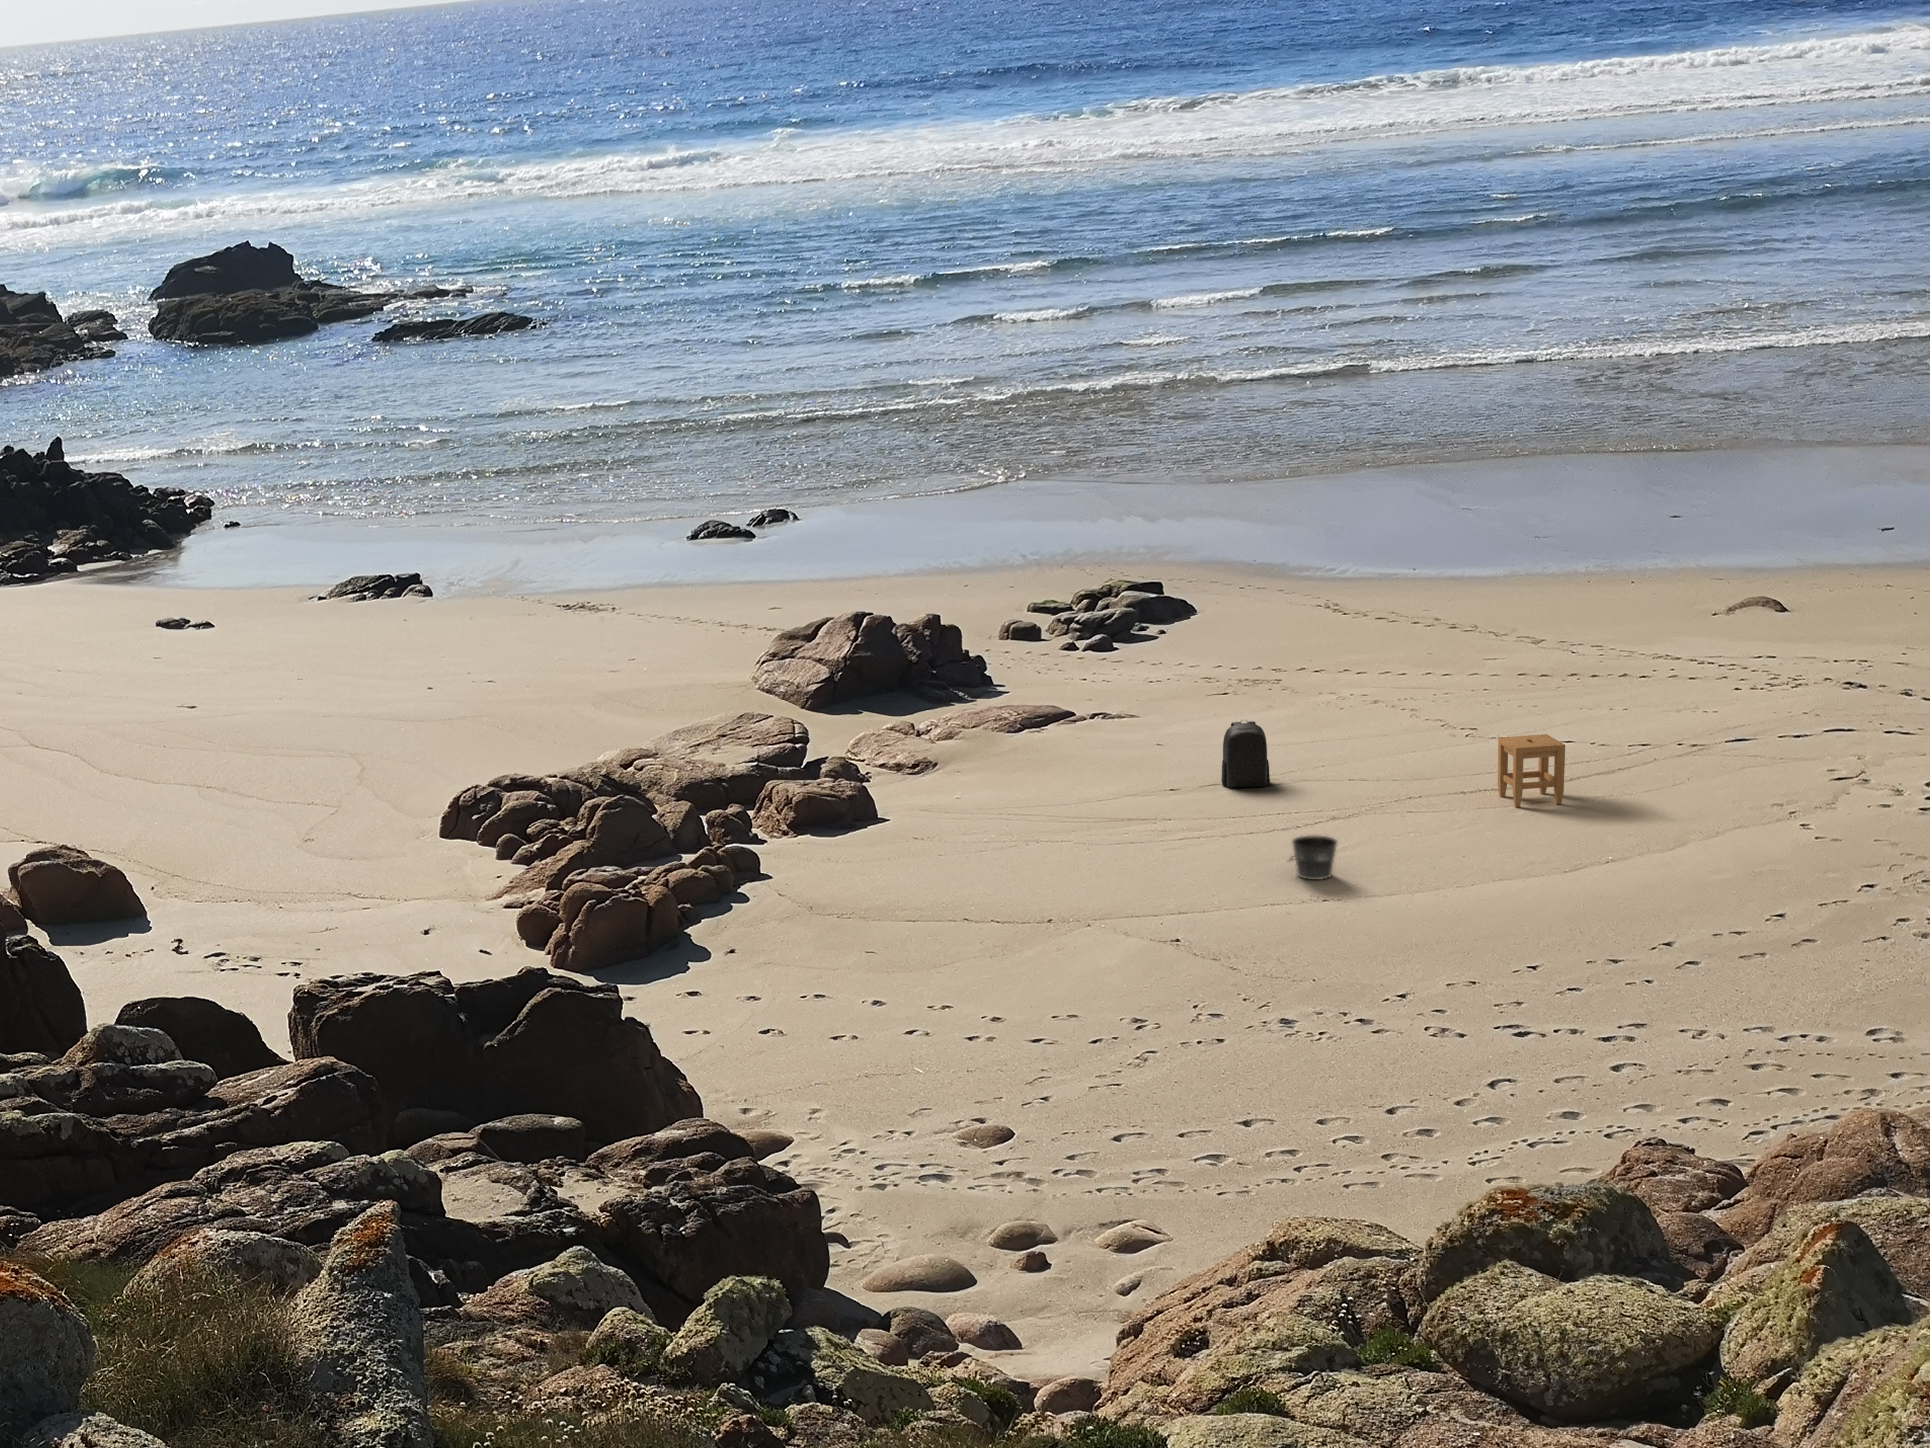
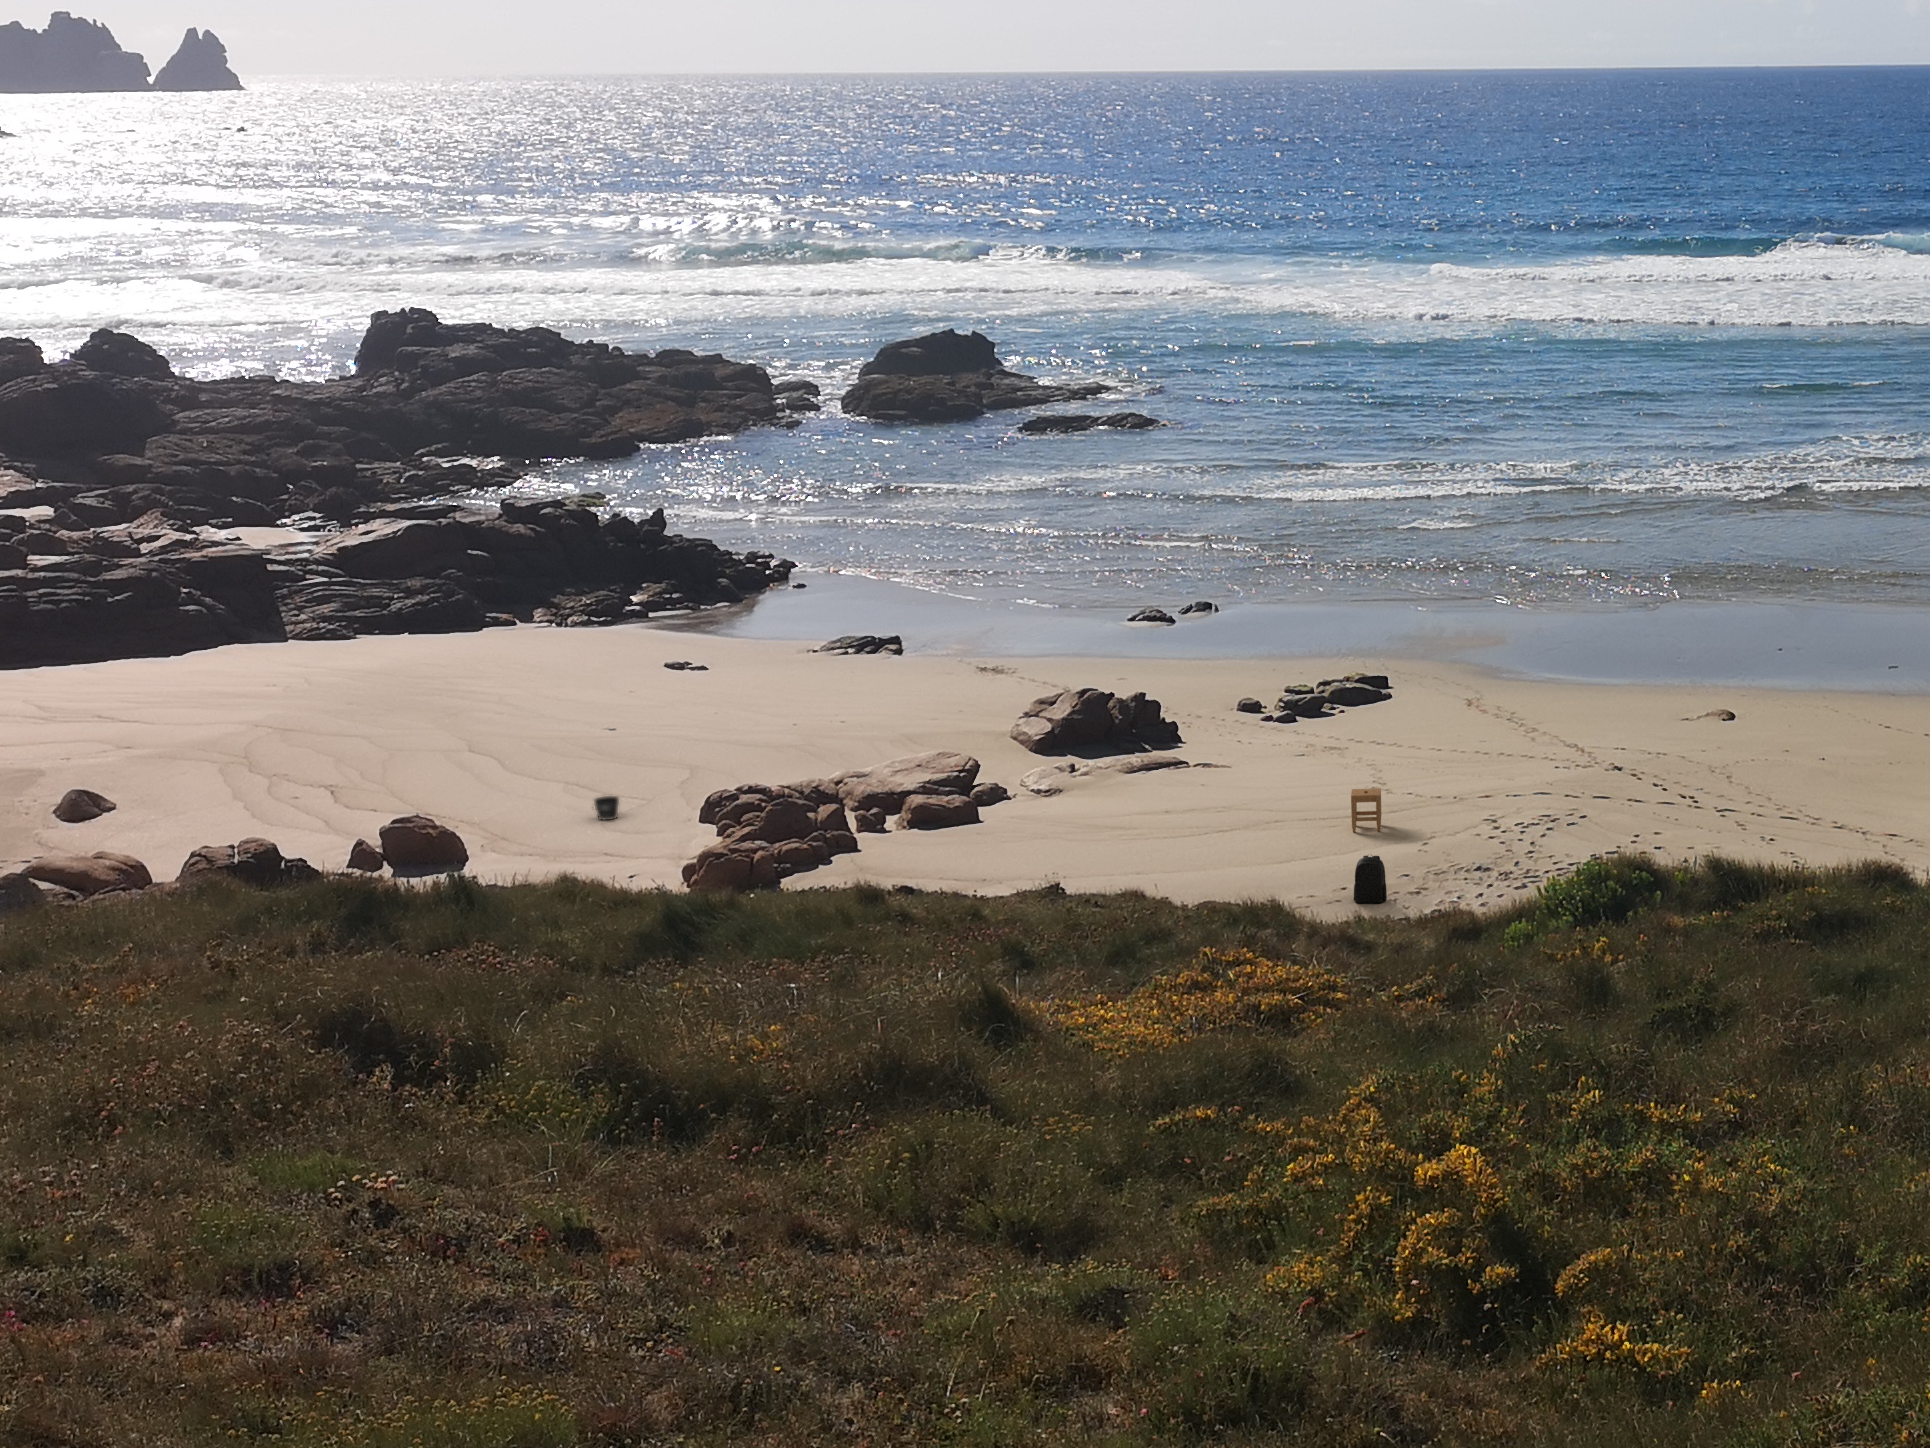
backpack: present [1221,720,1270,788] -> present [1354,855,1387,903]
bucket: present [1289,835,1337,880] -> present [594,796,619,820]

